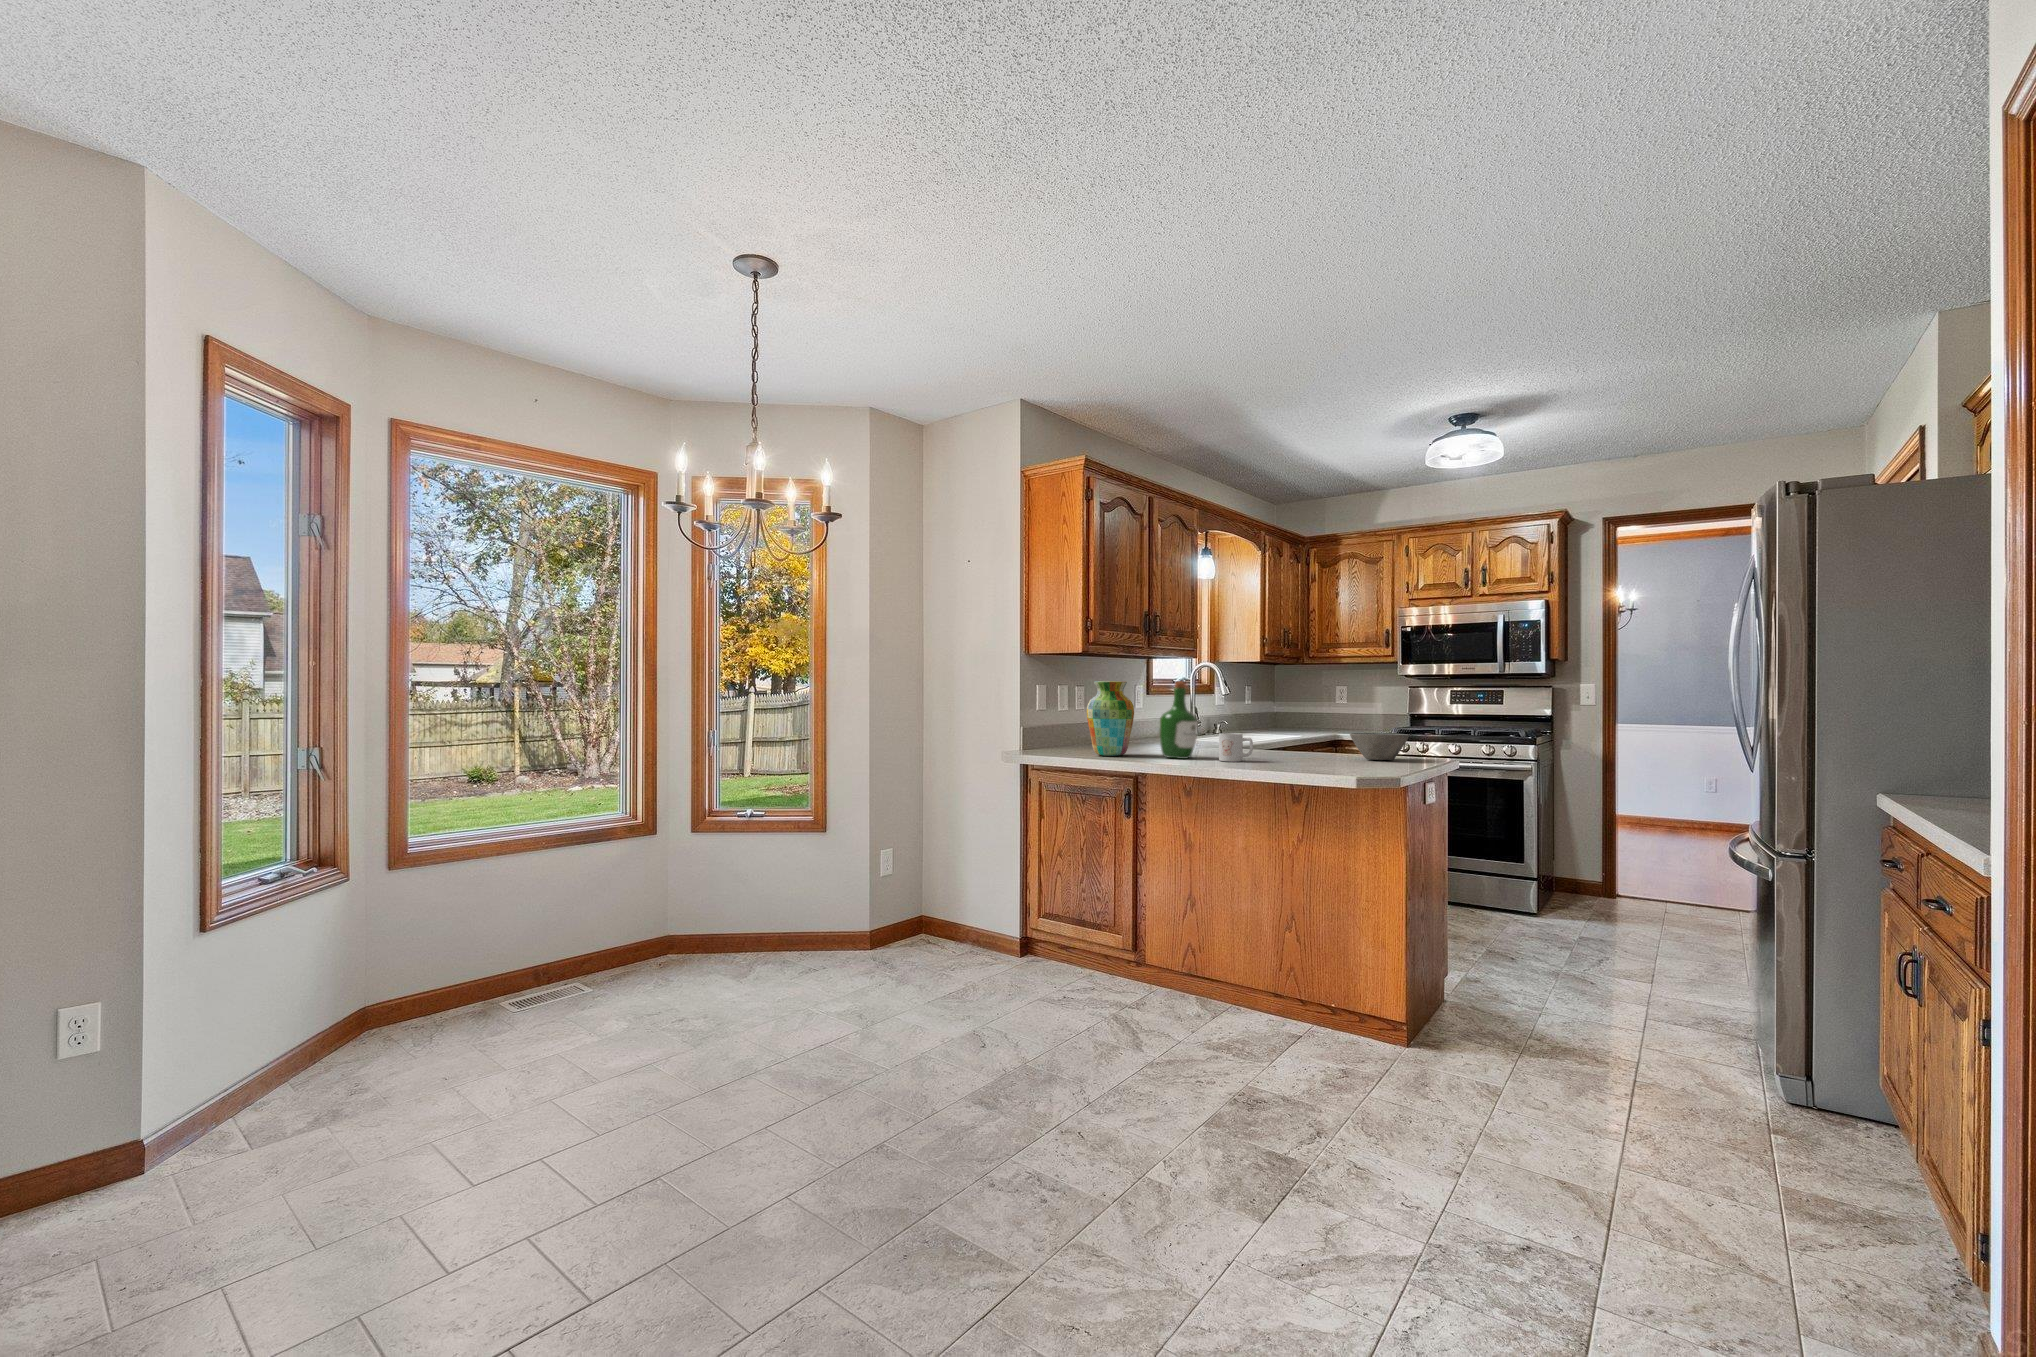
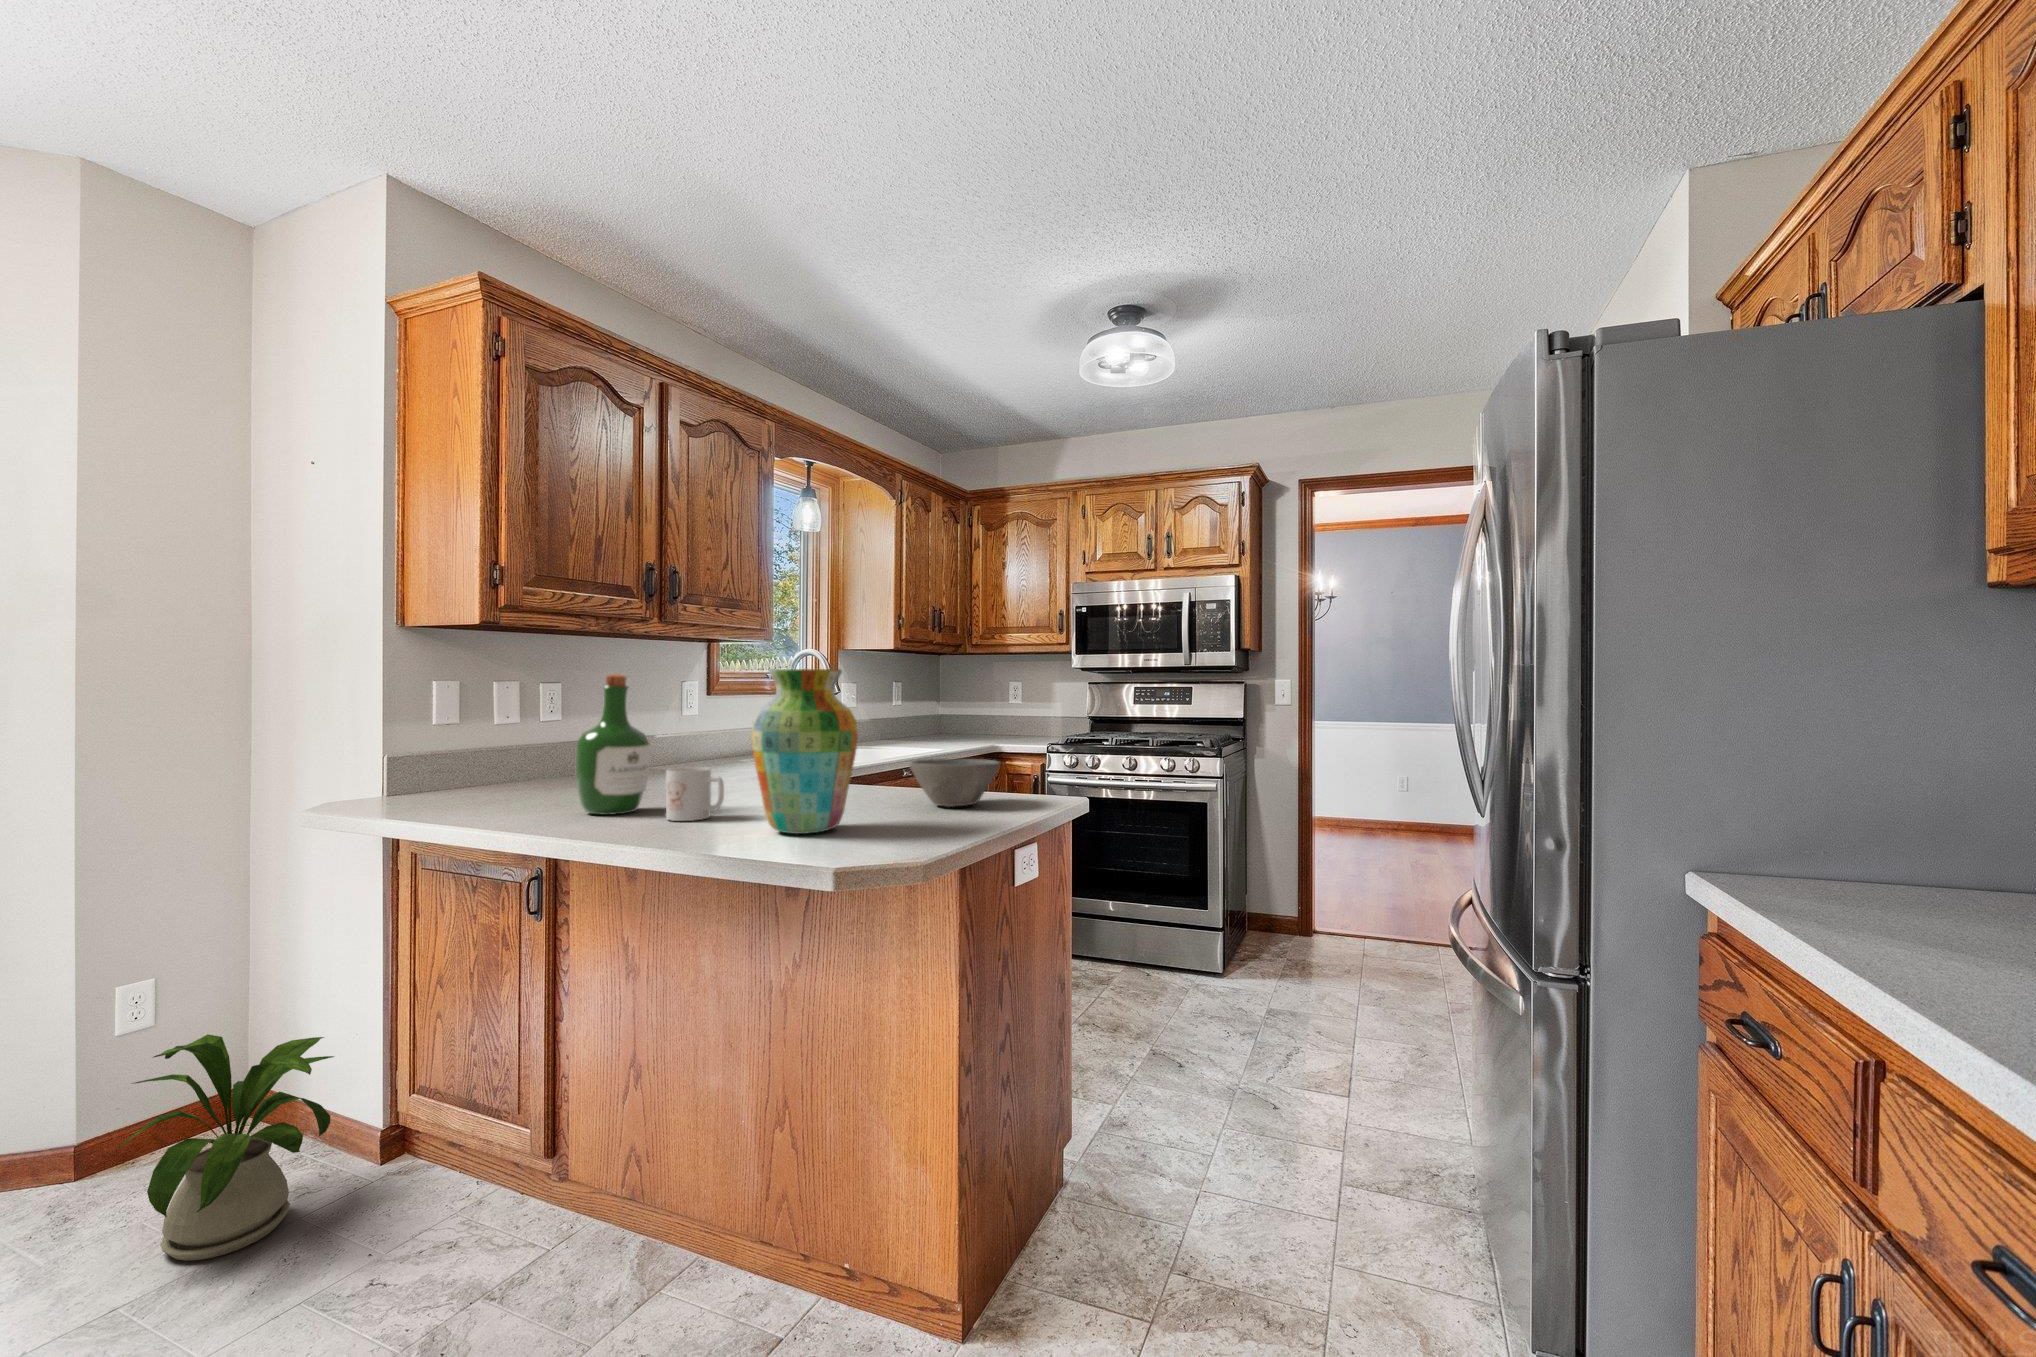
vase: present [1087,681,1134,756] -> present [751,669,858,834]
house plant: none [938,869,1023,979] -> present [117,1034,334,1261]

